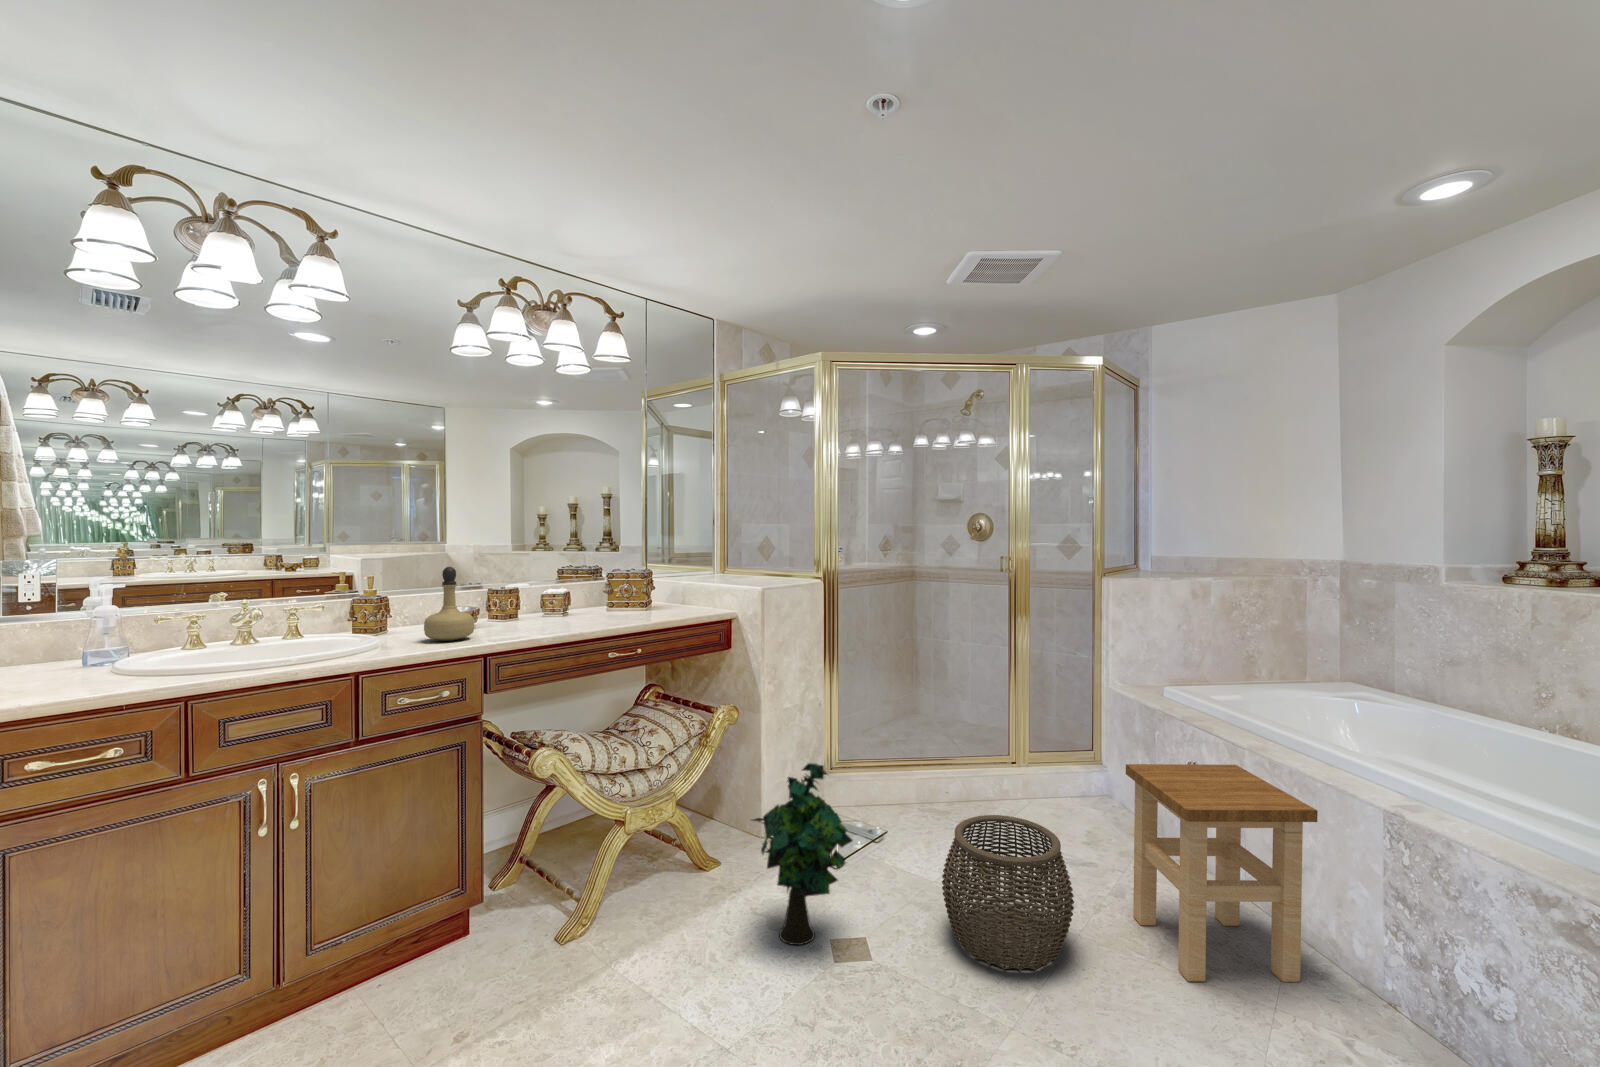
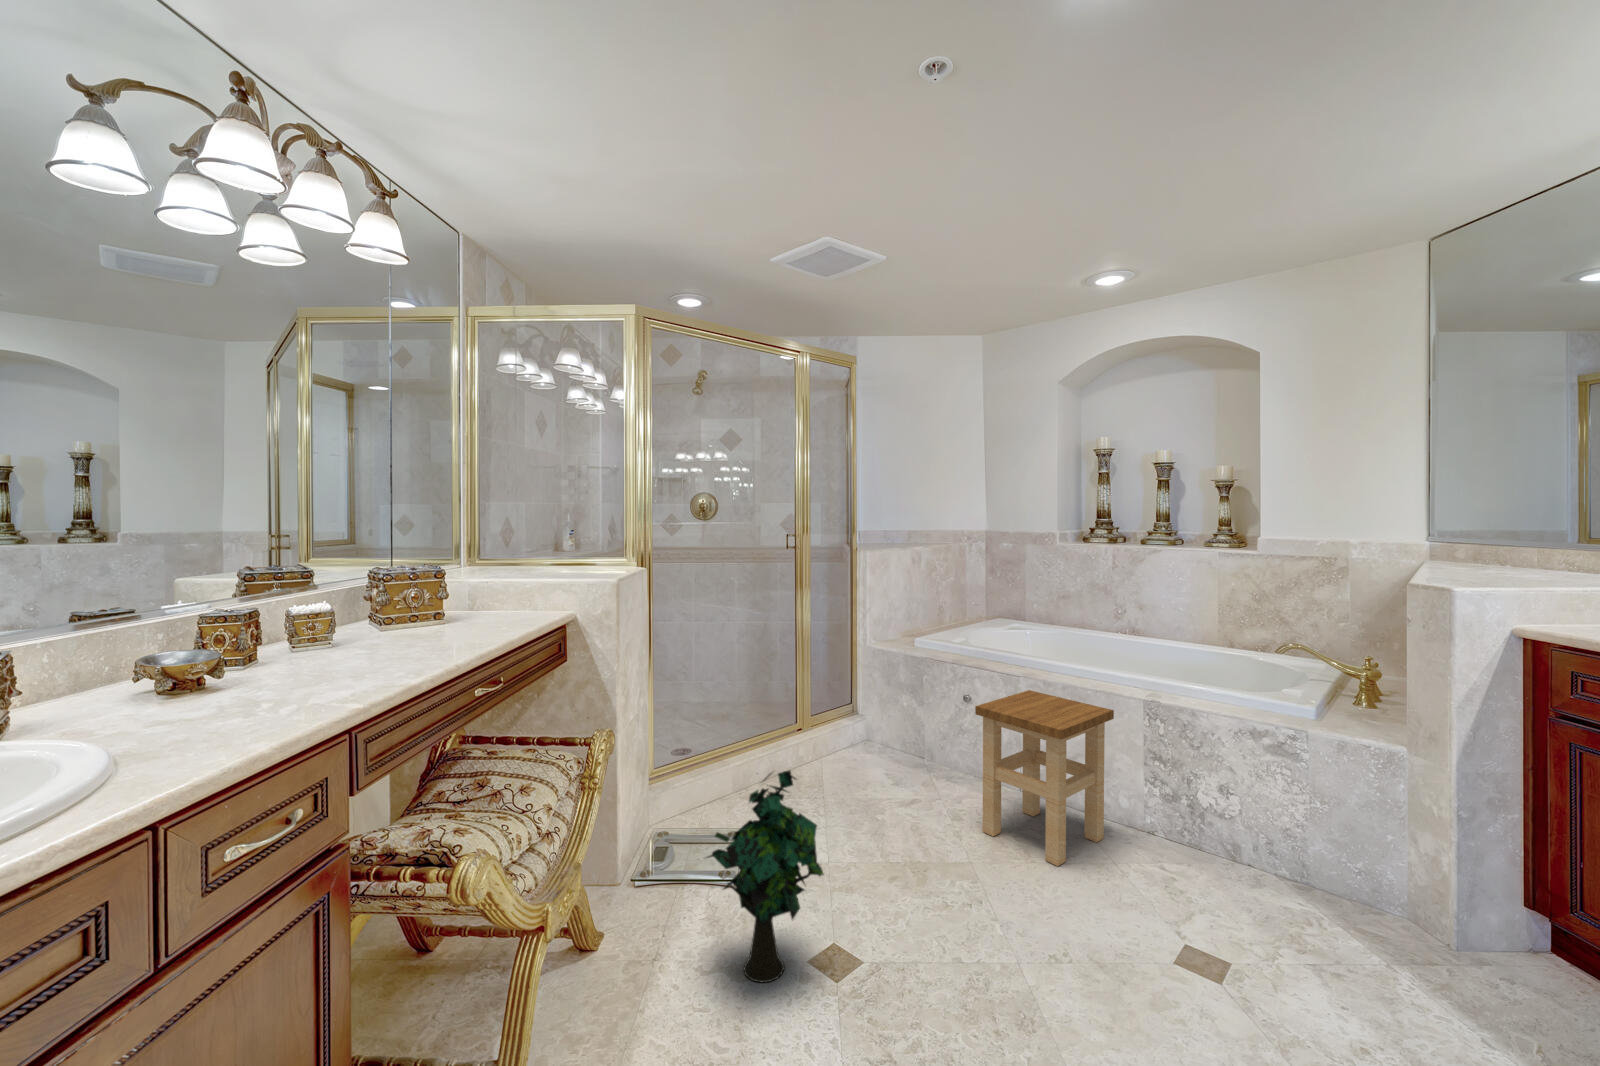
perfume bottle: present [424,567,474,641] -> none [202,581,308,718]
woven basket: present [942,815,1074,971] -> none [872,774,991,916]

